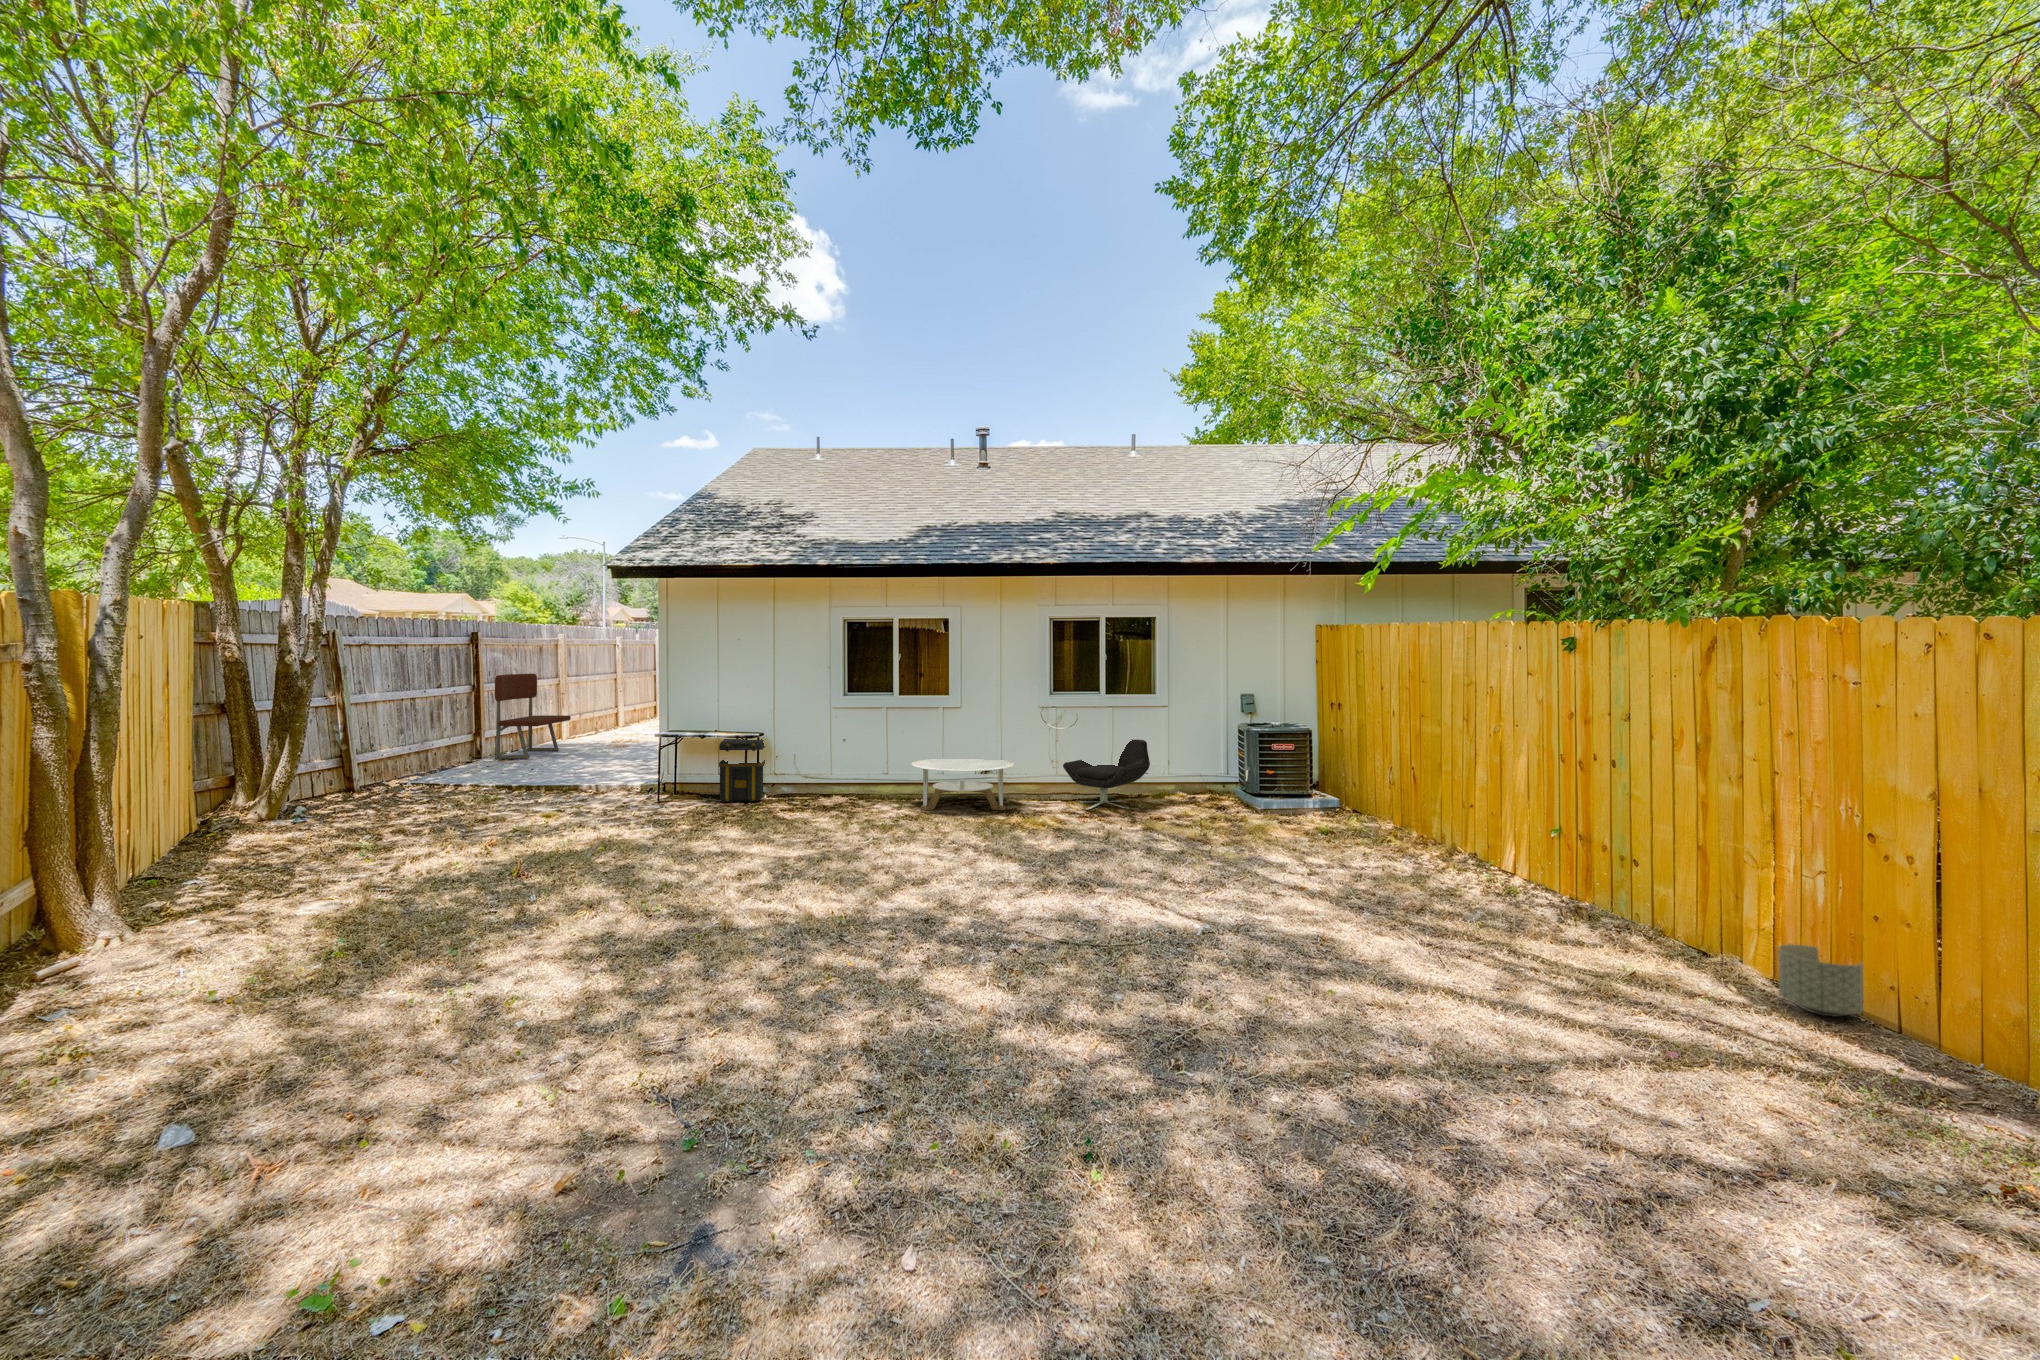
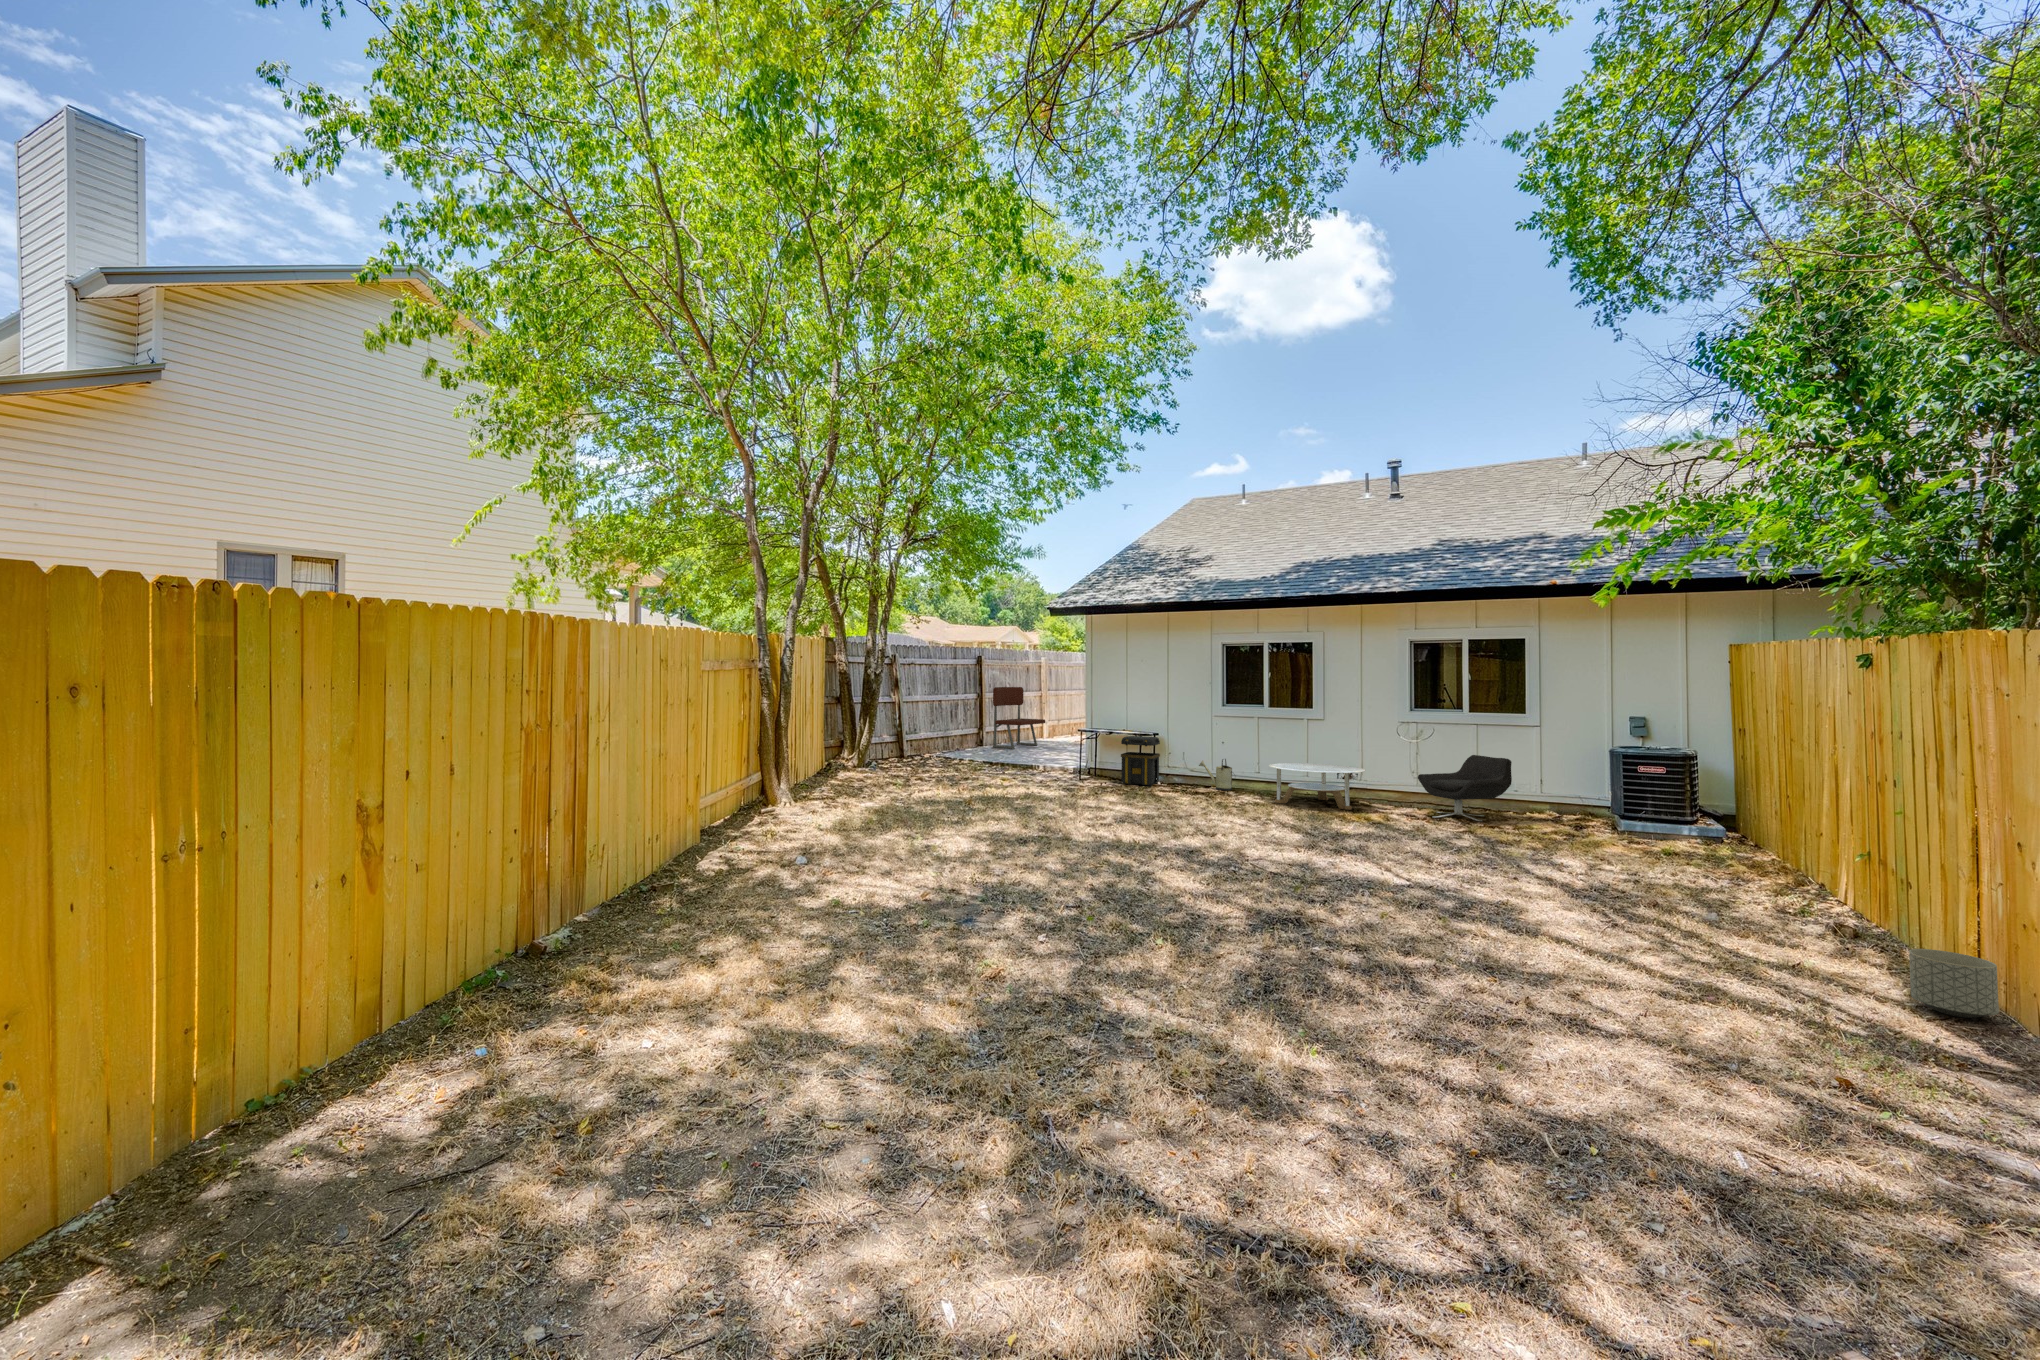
watering can: none [817,759,862,798] -> present [1199,759,1232,790]

